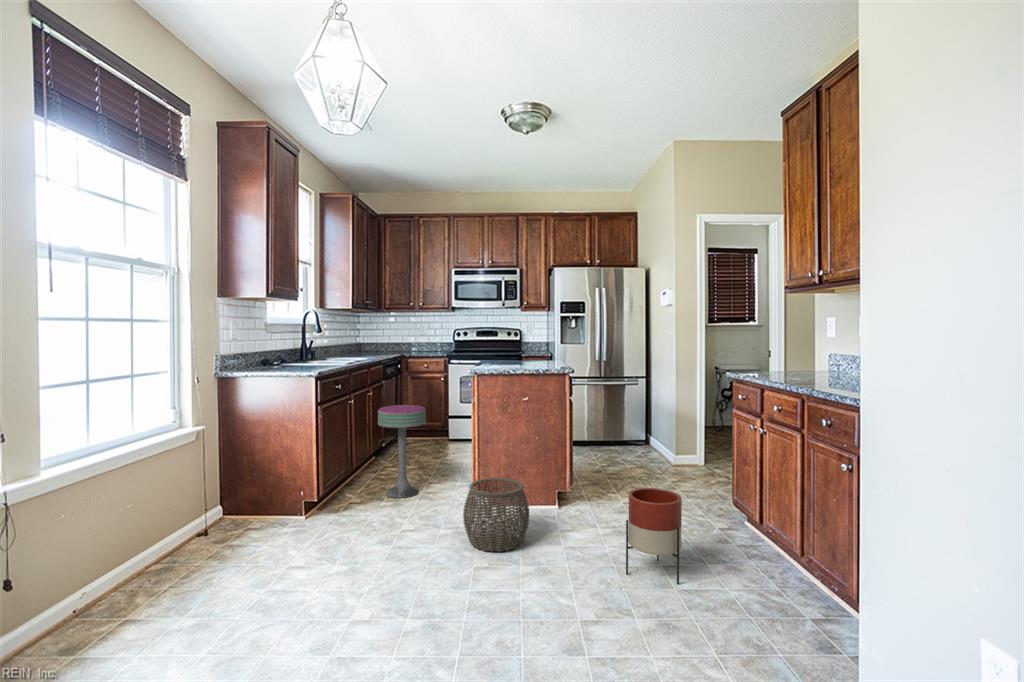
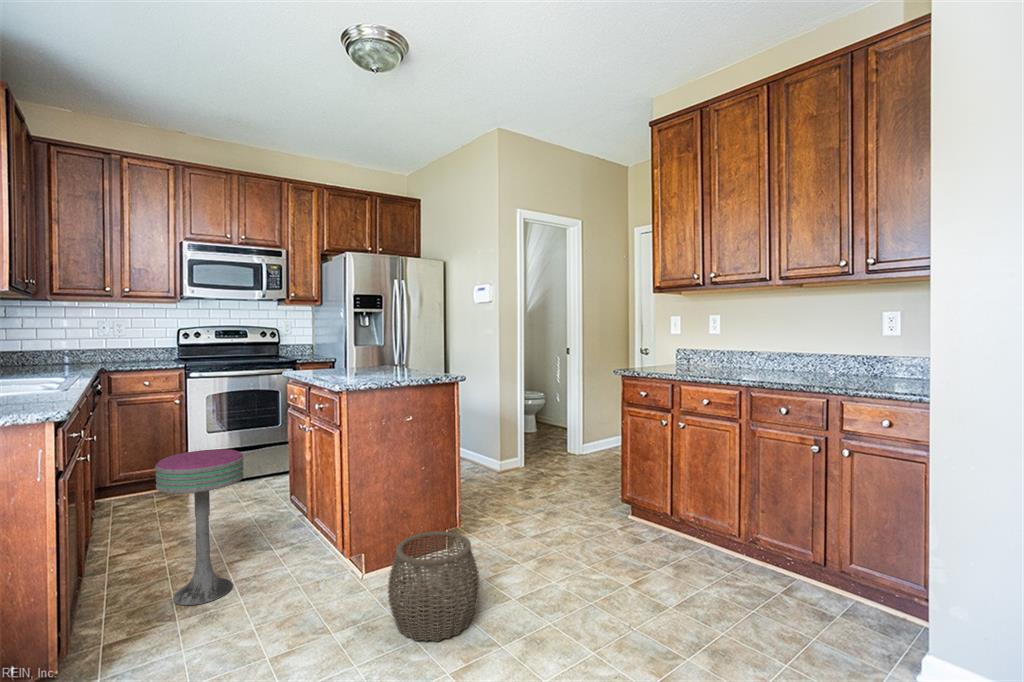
planter: present [626,488,682,584] -> none [601,504,663,609]

